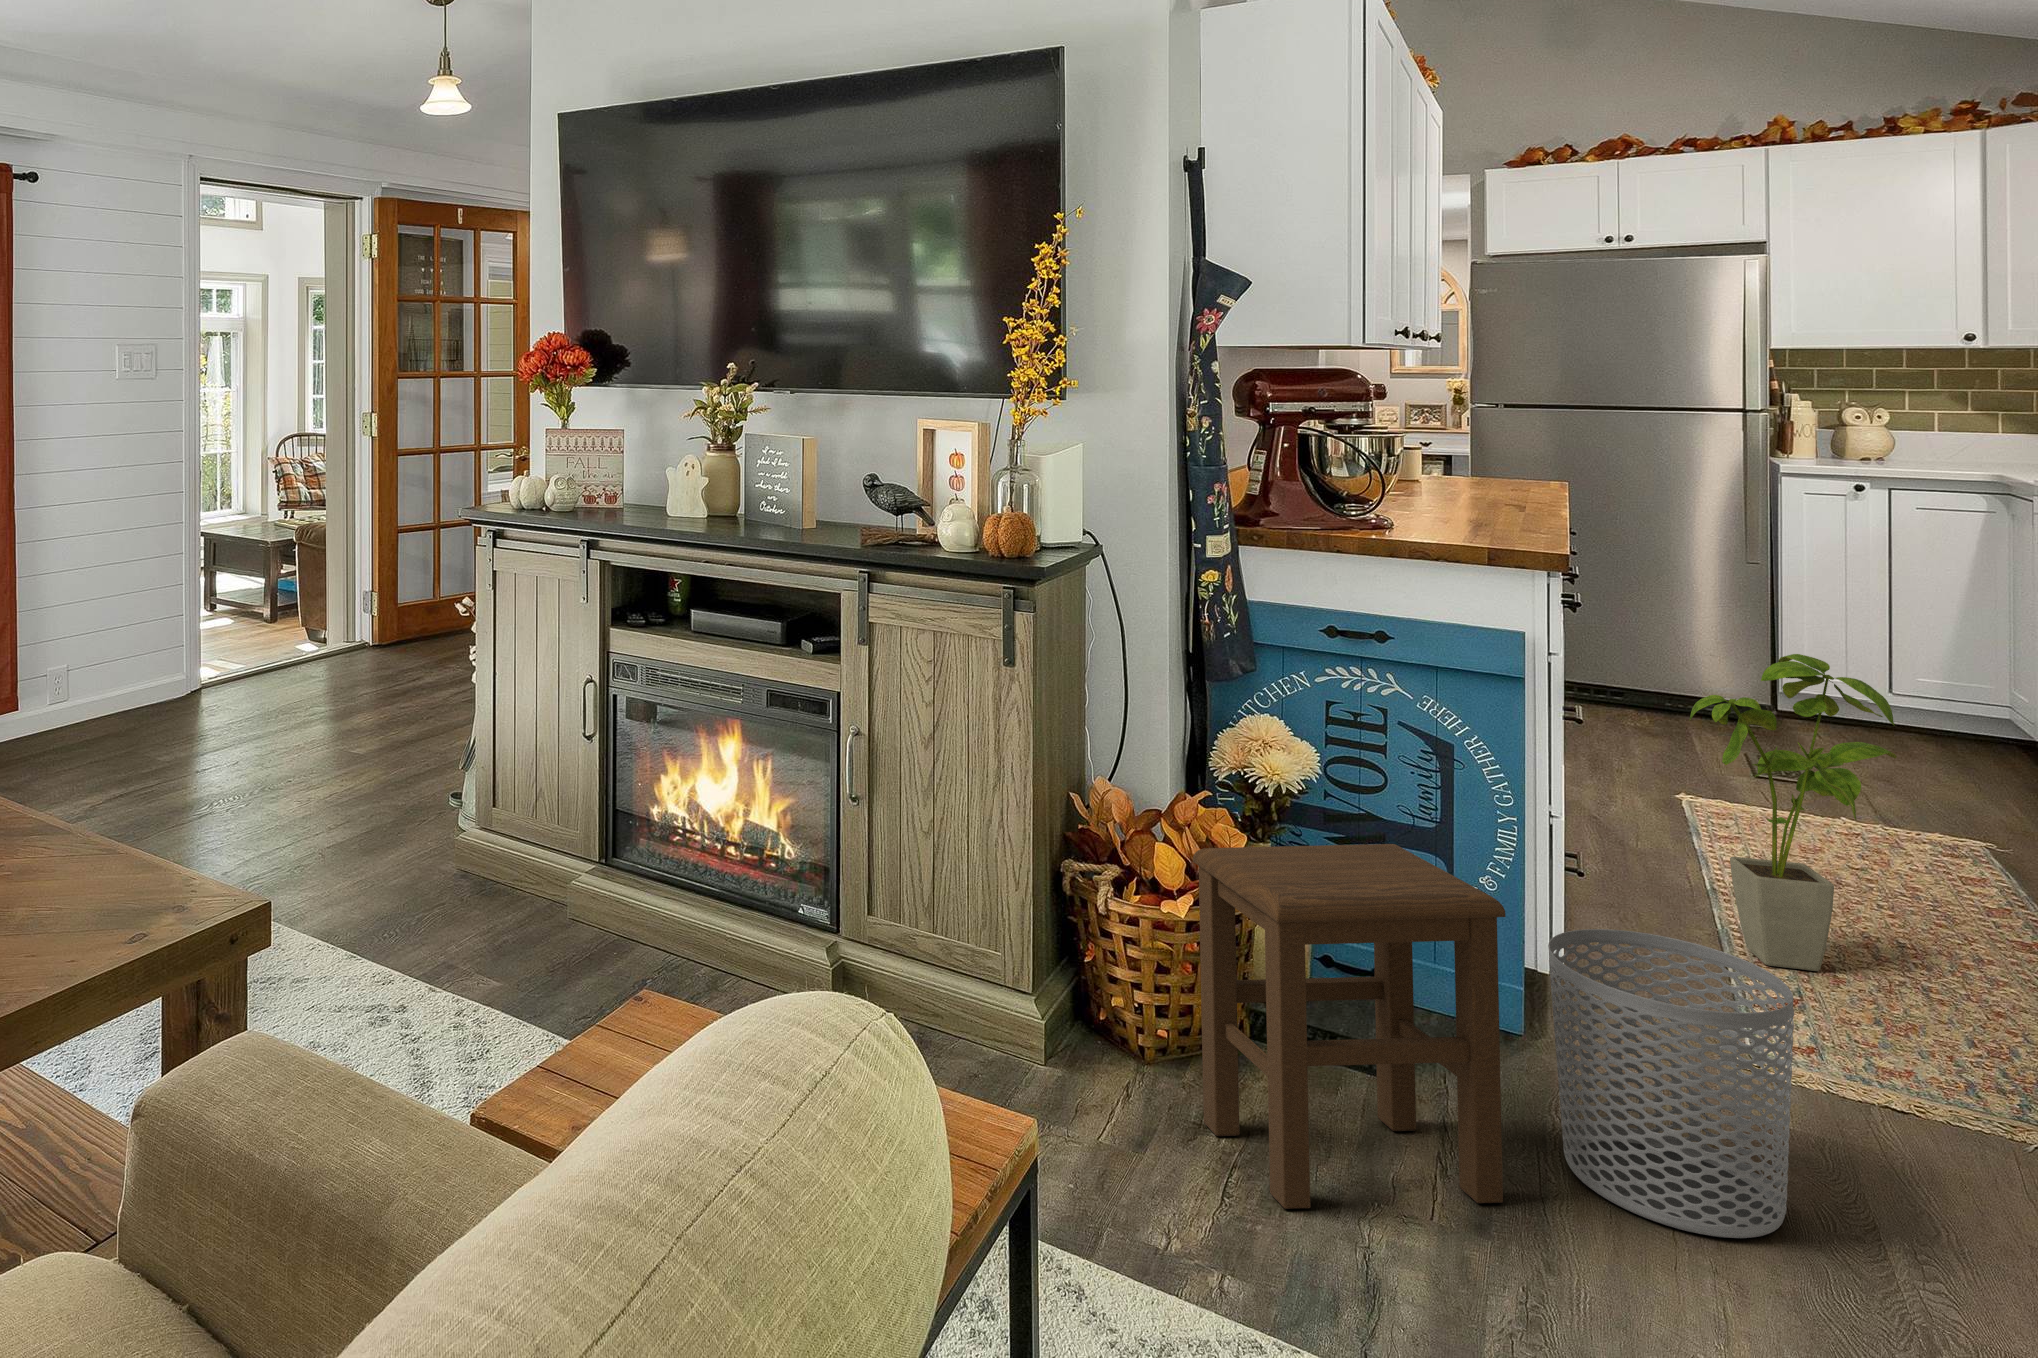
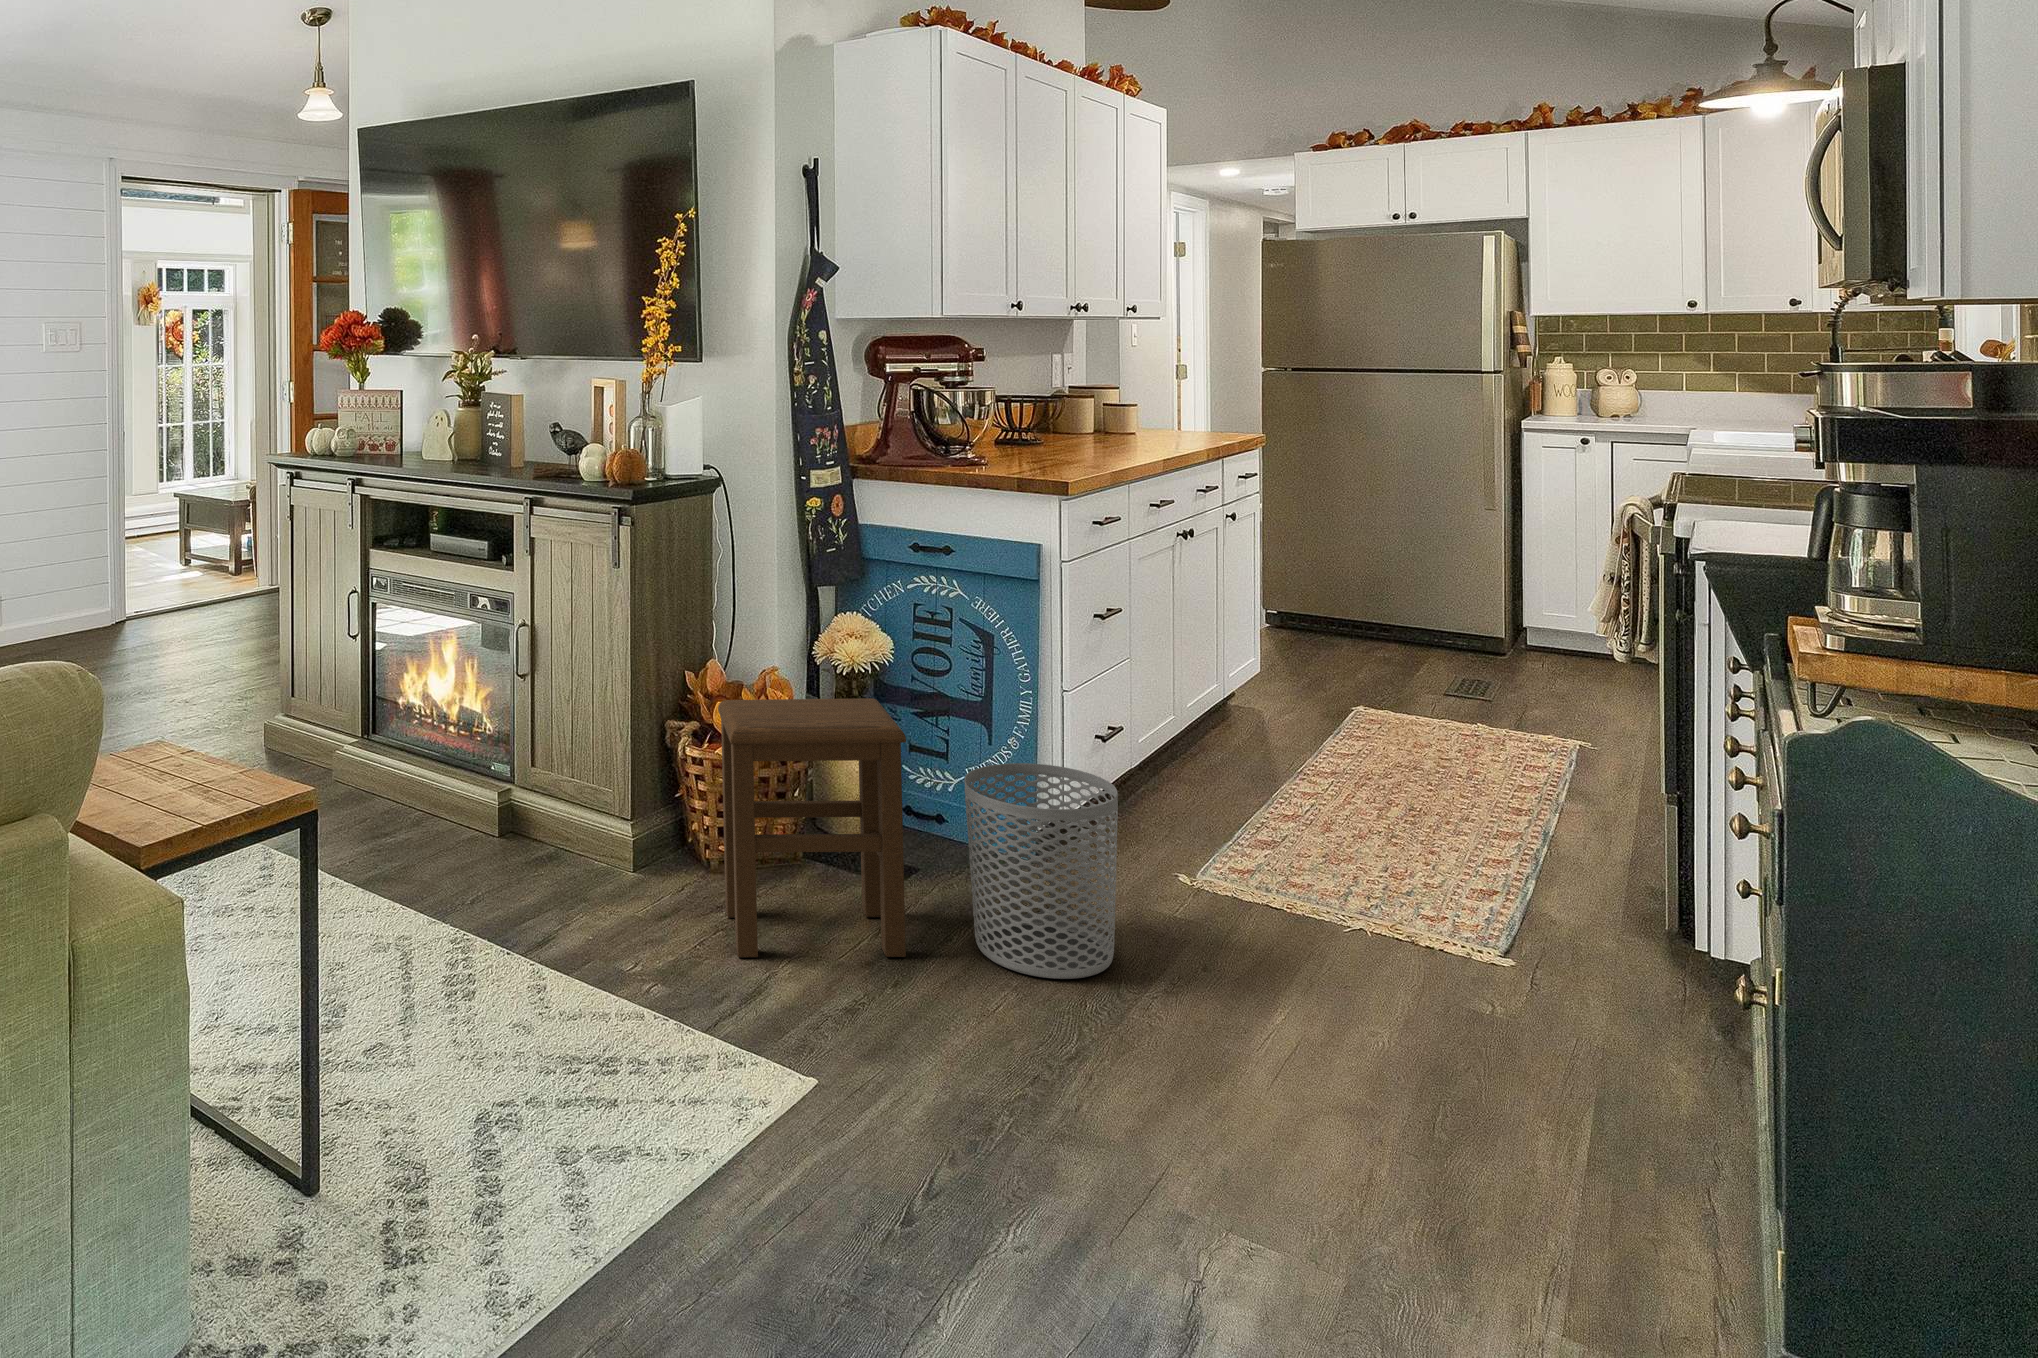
house plant: present [1690,654,1897,971] -> none [1244,567,1402,828]

